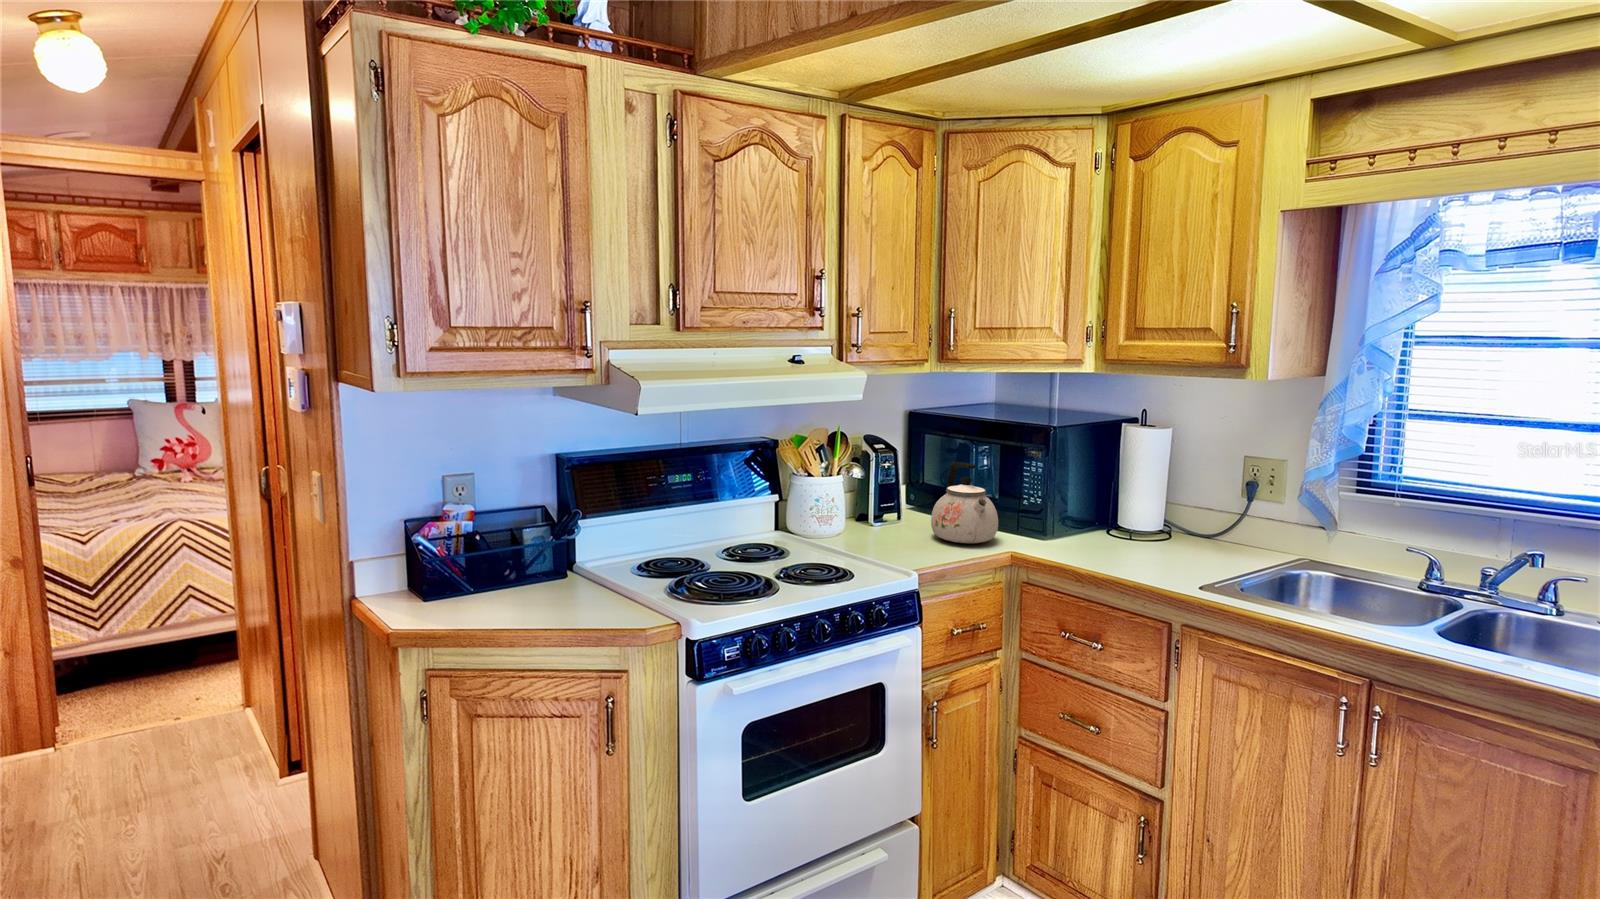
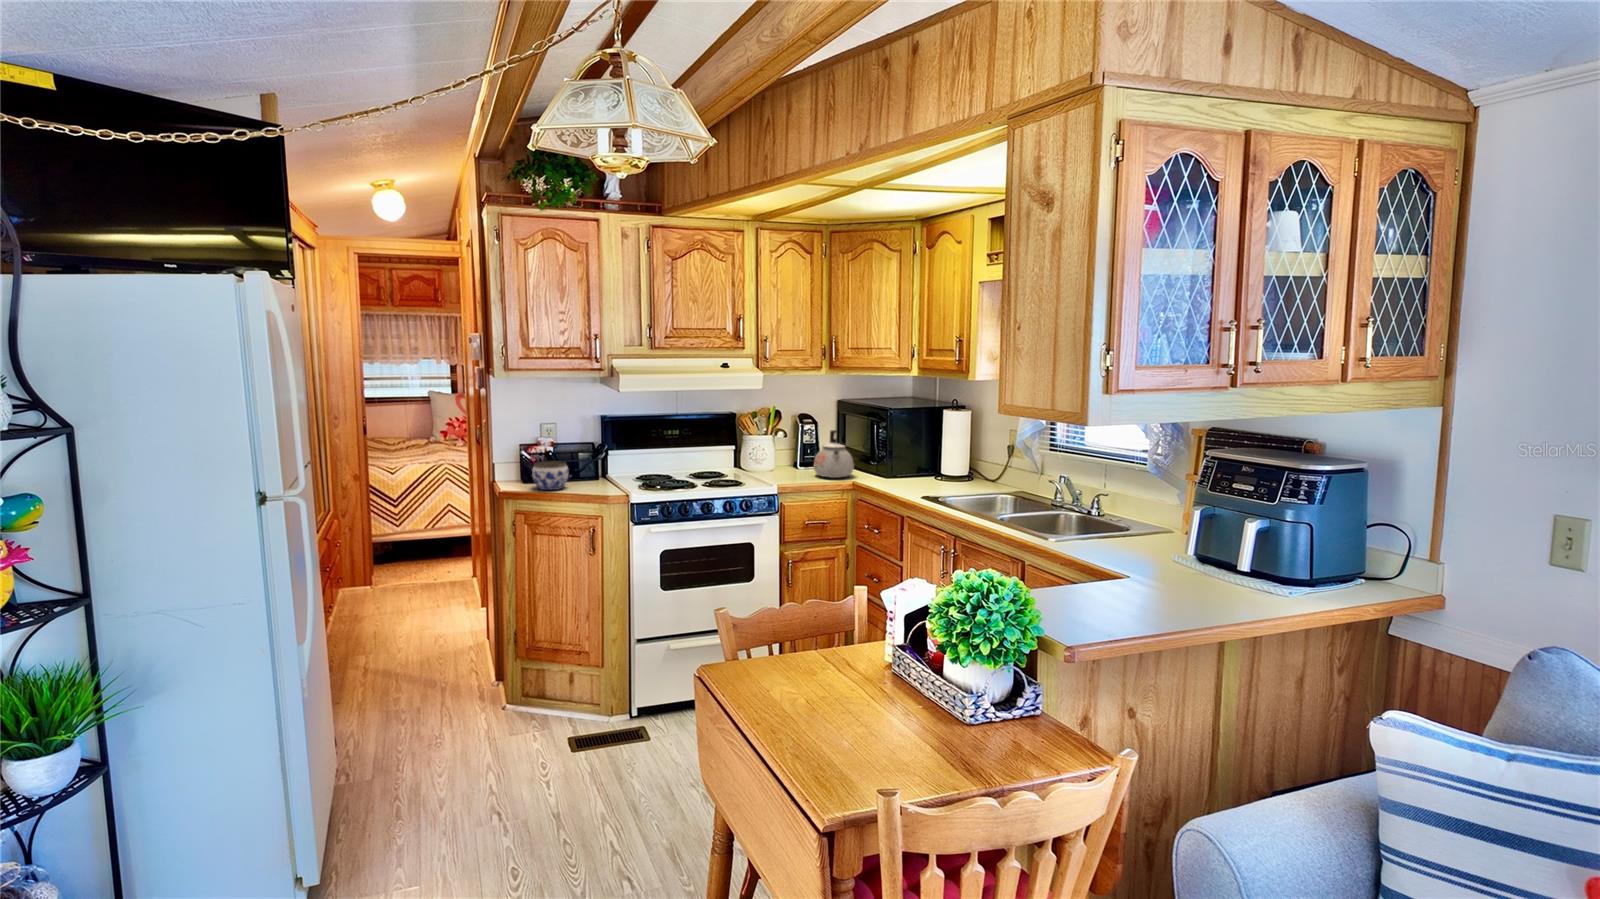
jar: none [468,555,543,619] -> present [532,461,568,490]

